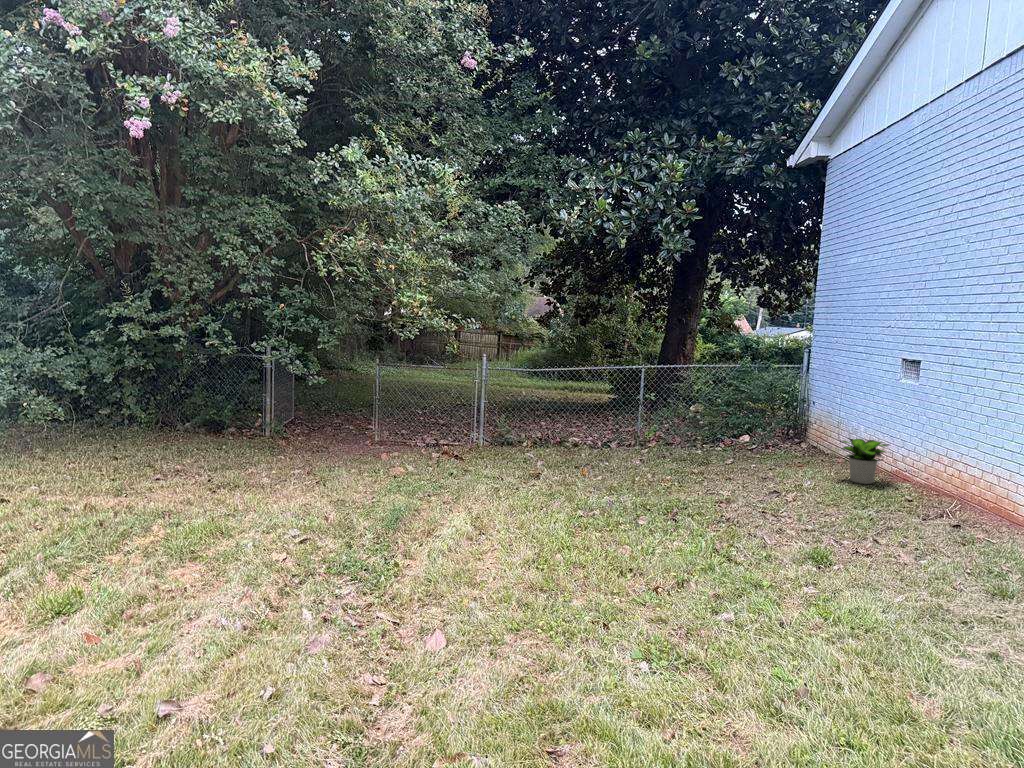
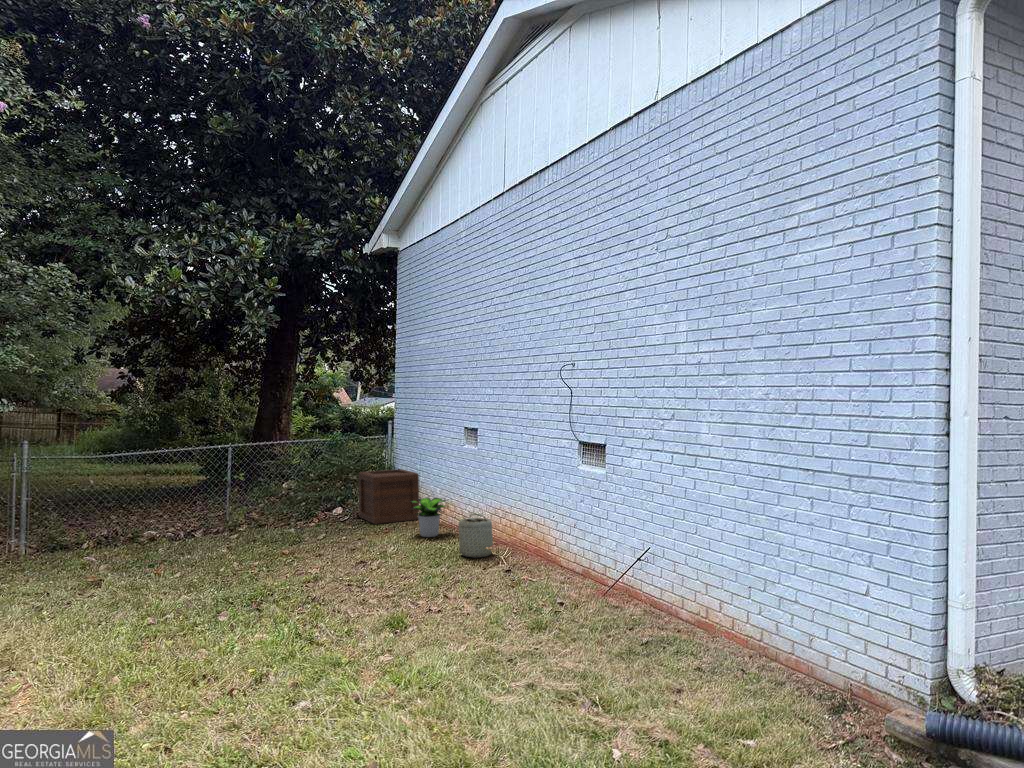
wooden crate: none [768,402,844,460] -> present [359,469,419,524]
basket: none [915,467,970,522] -> present [459,514,493,558]

